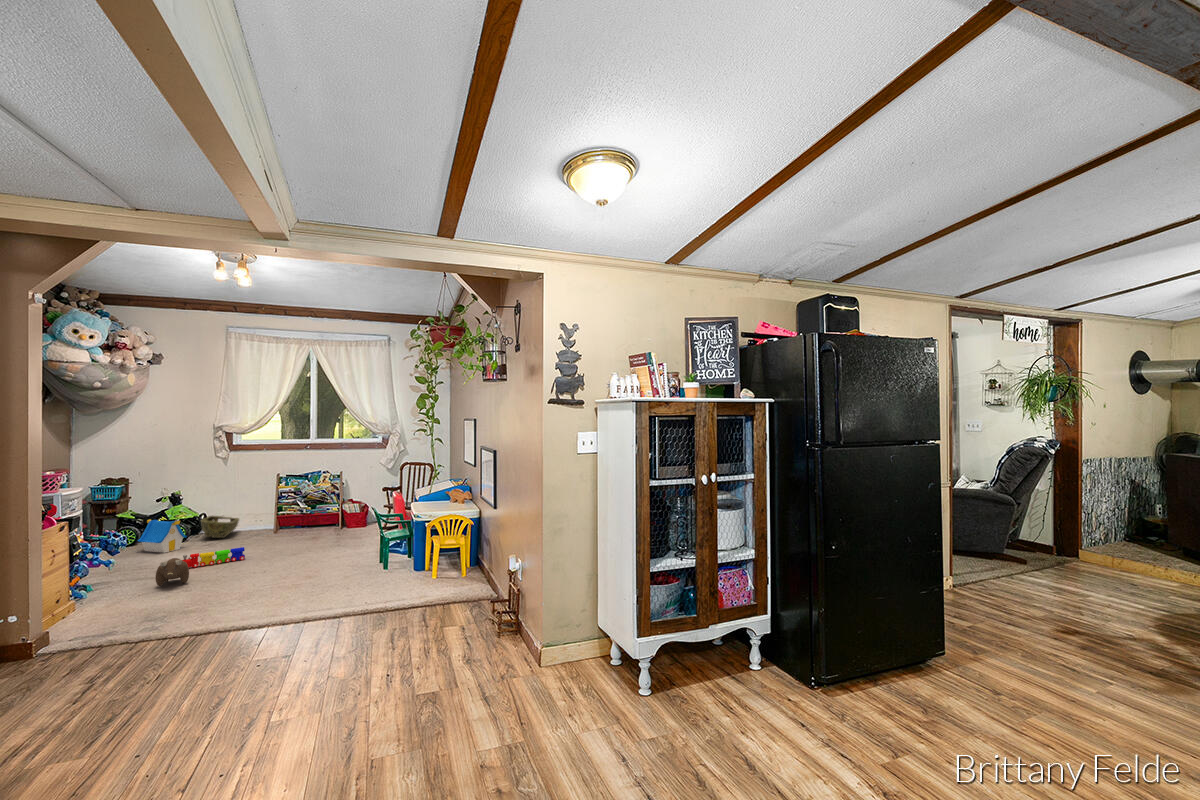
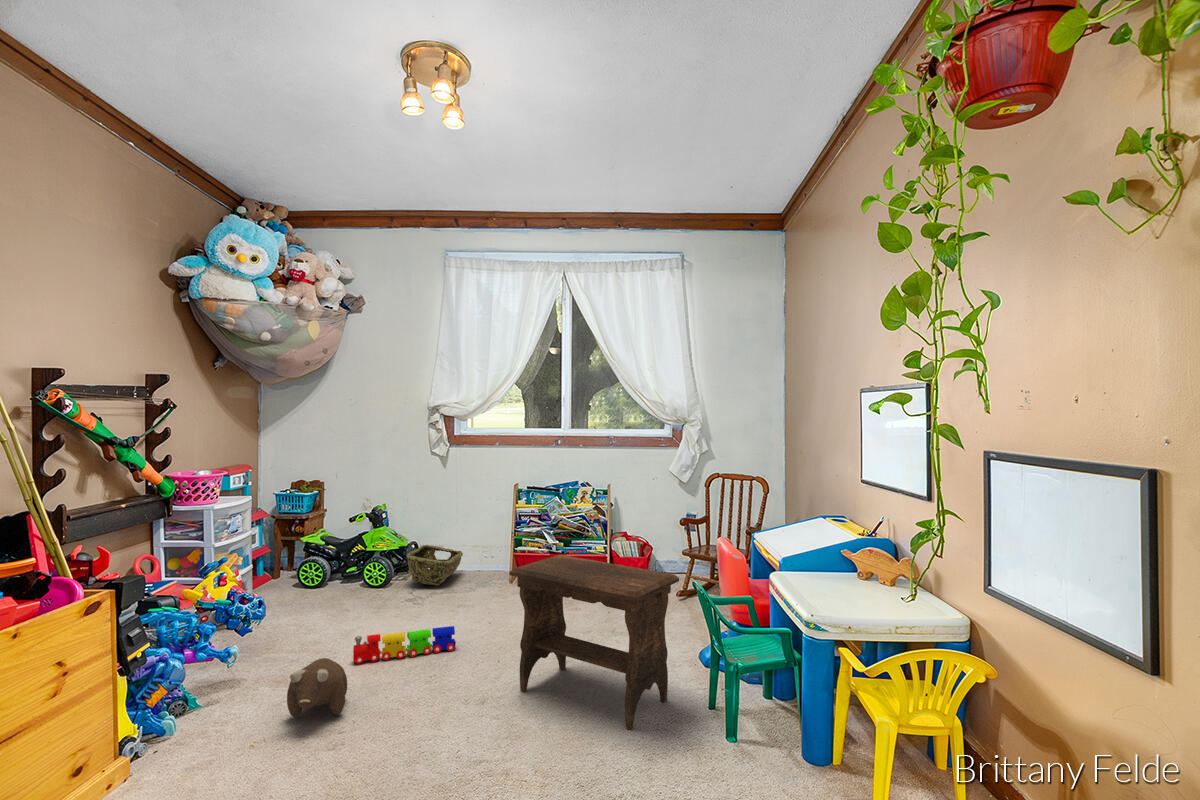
footstool: none [280,503,368,570] -> present [510,555,679,729]
toy house: present [138,519,187,553] -> none [318,550,384,610]

